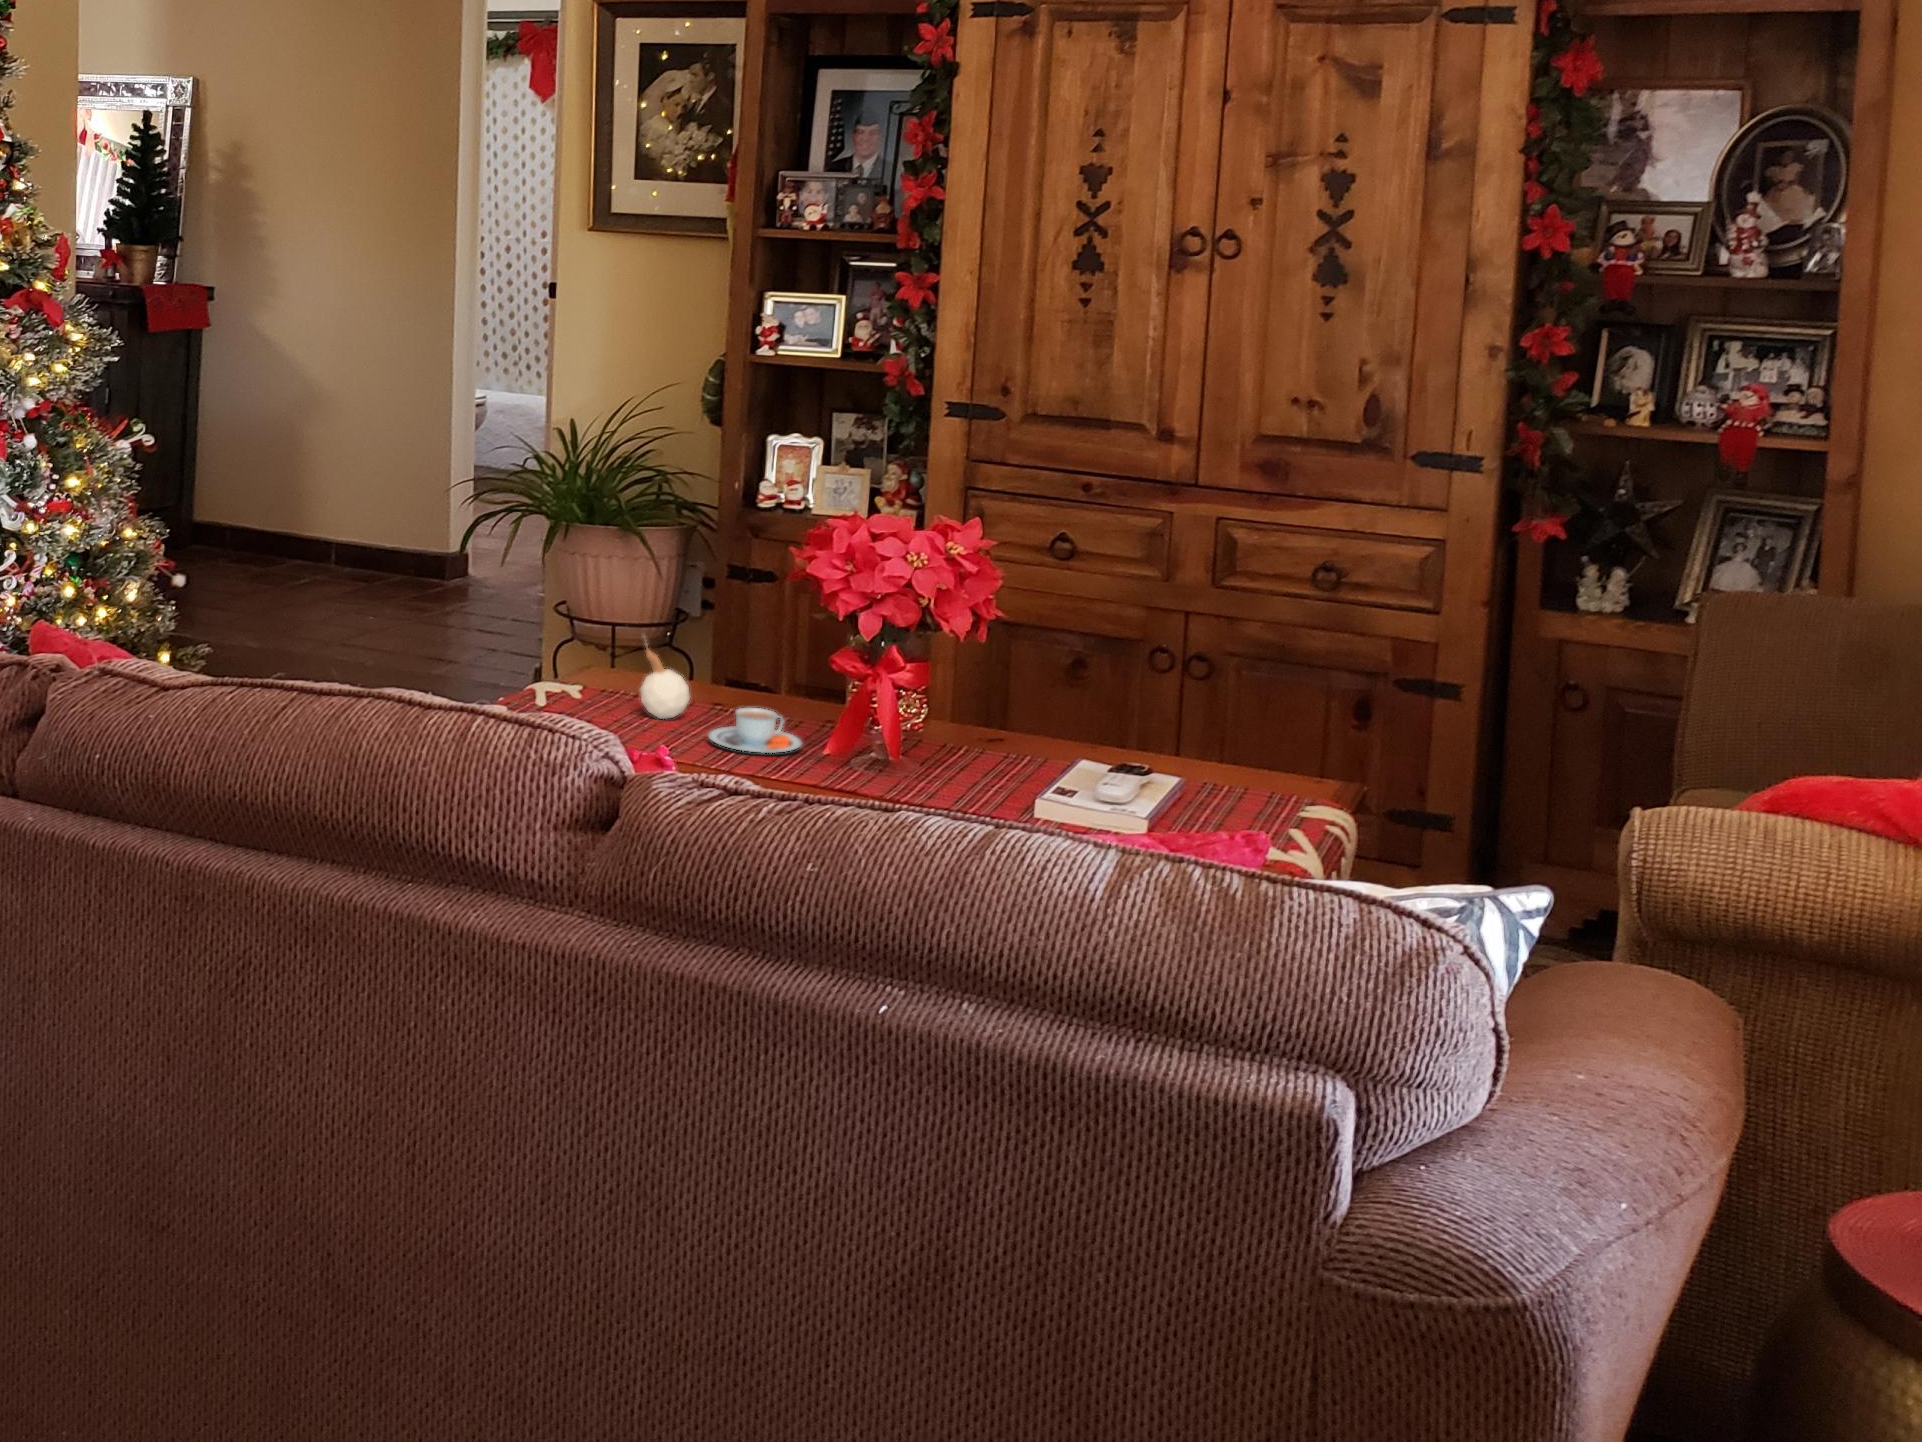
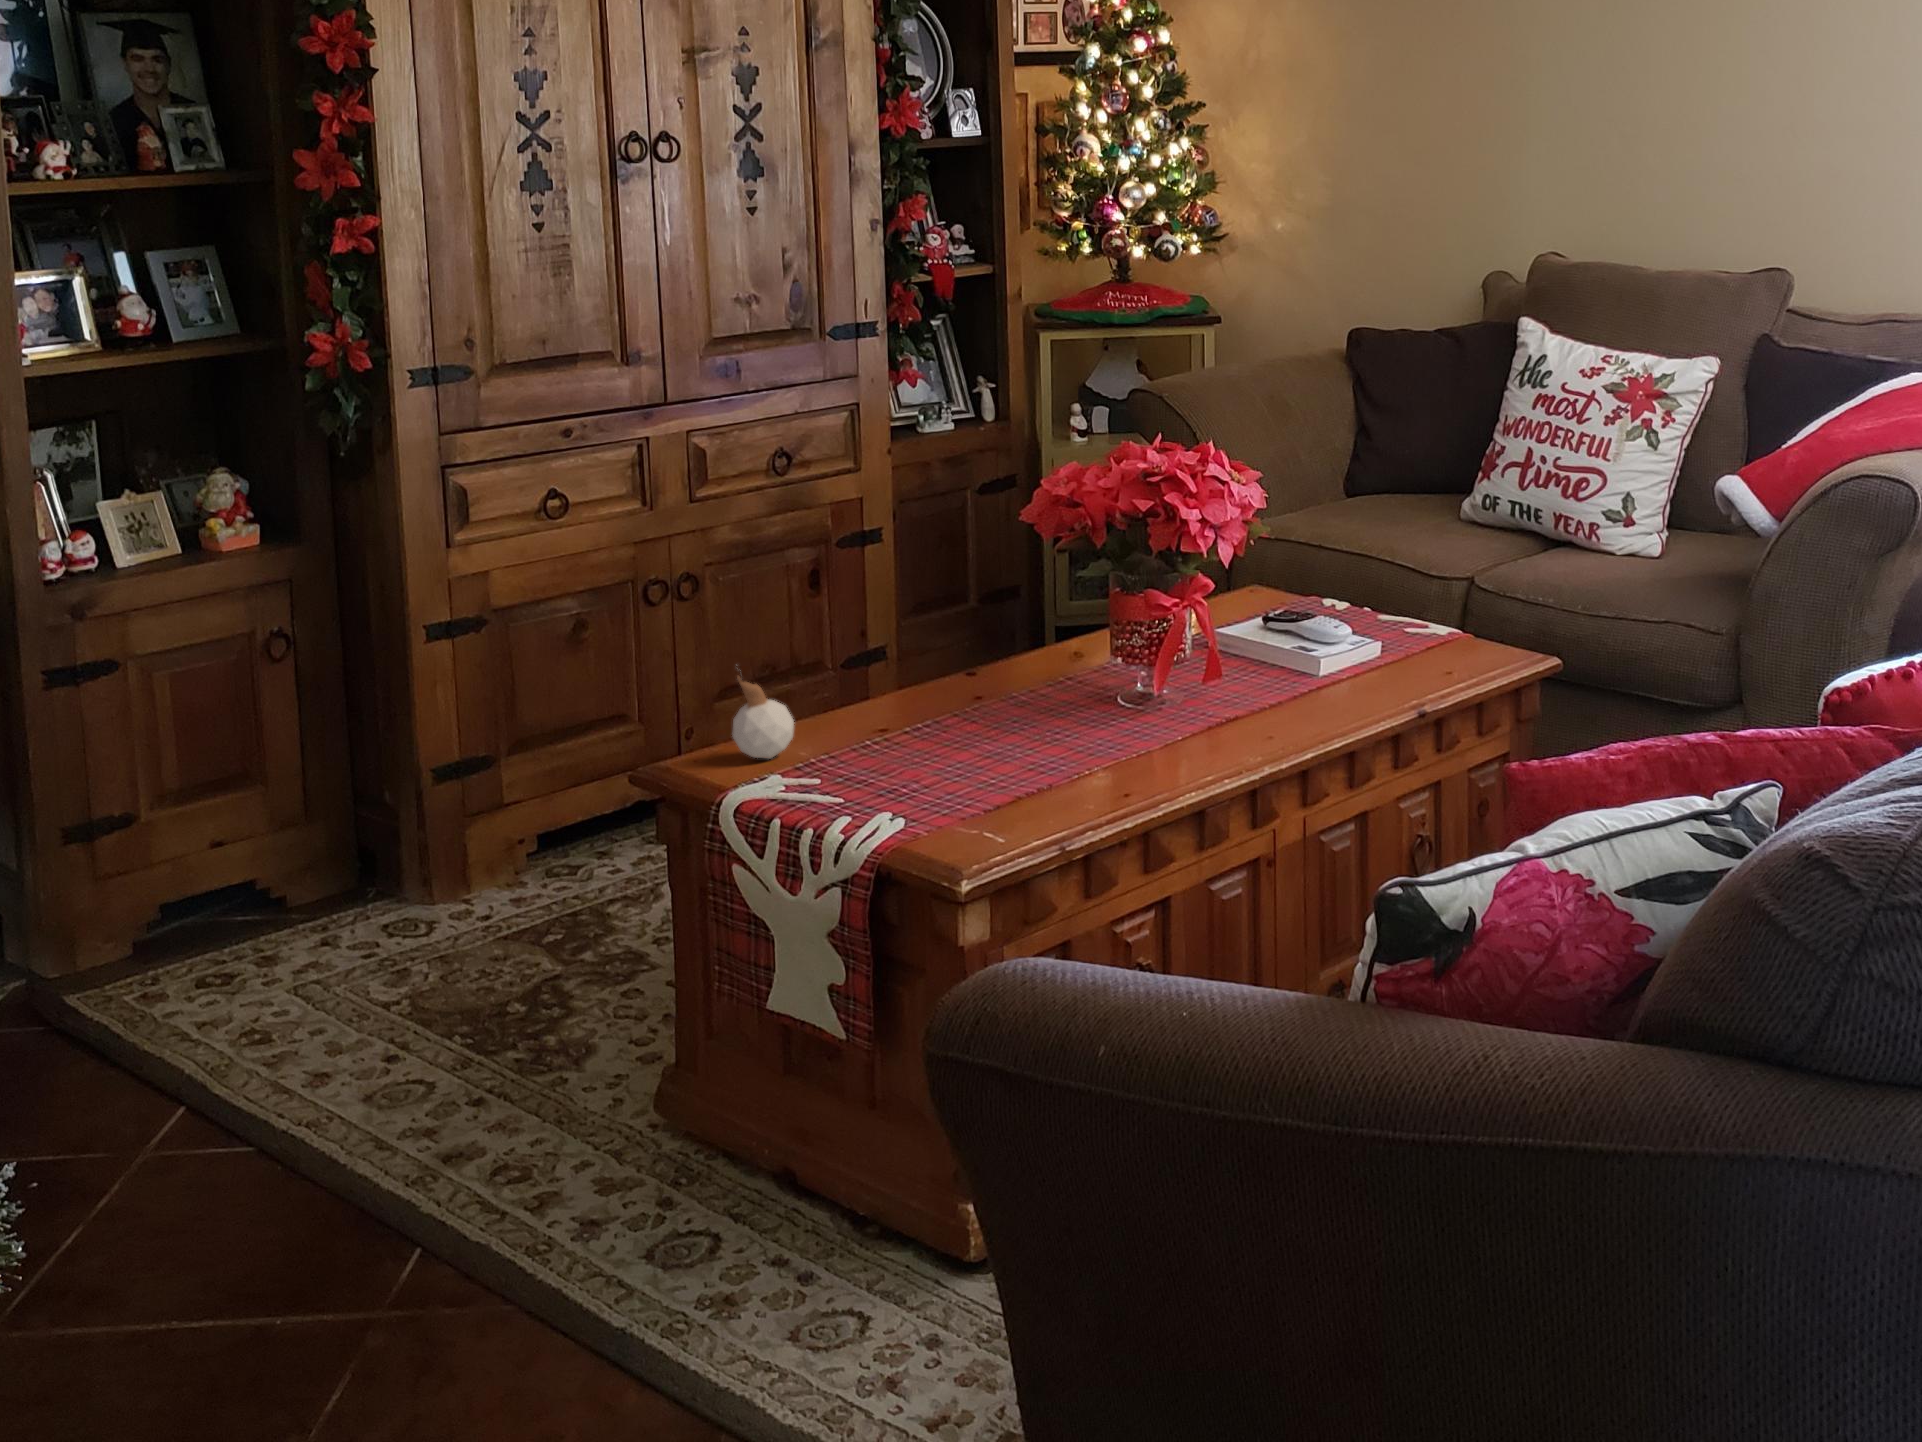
teacup: present [708,708,802,753] -> none [874,687,982,738]

